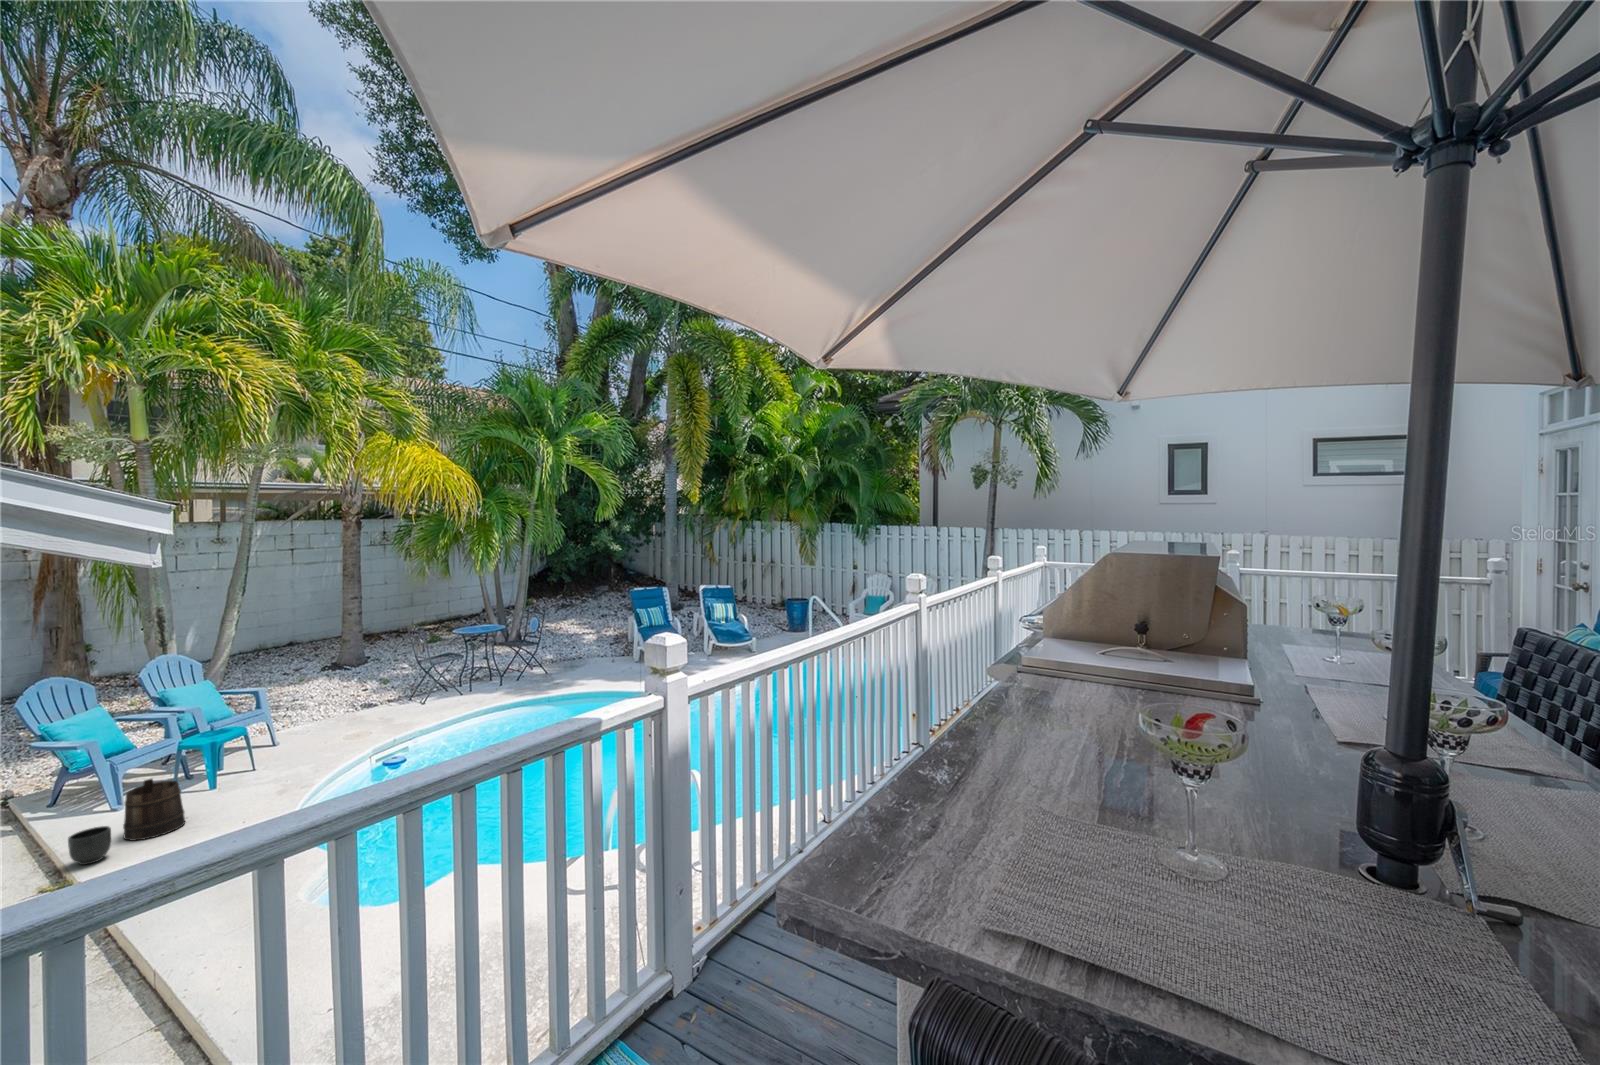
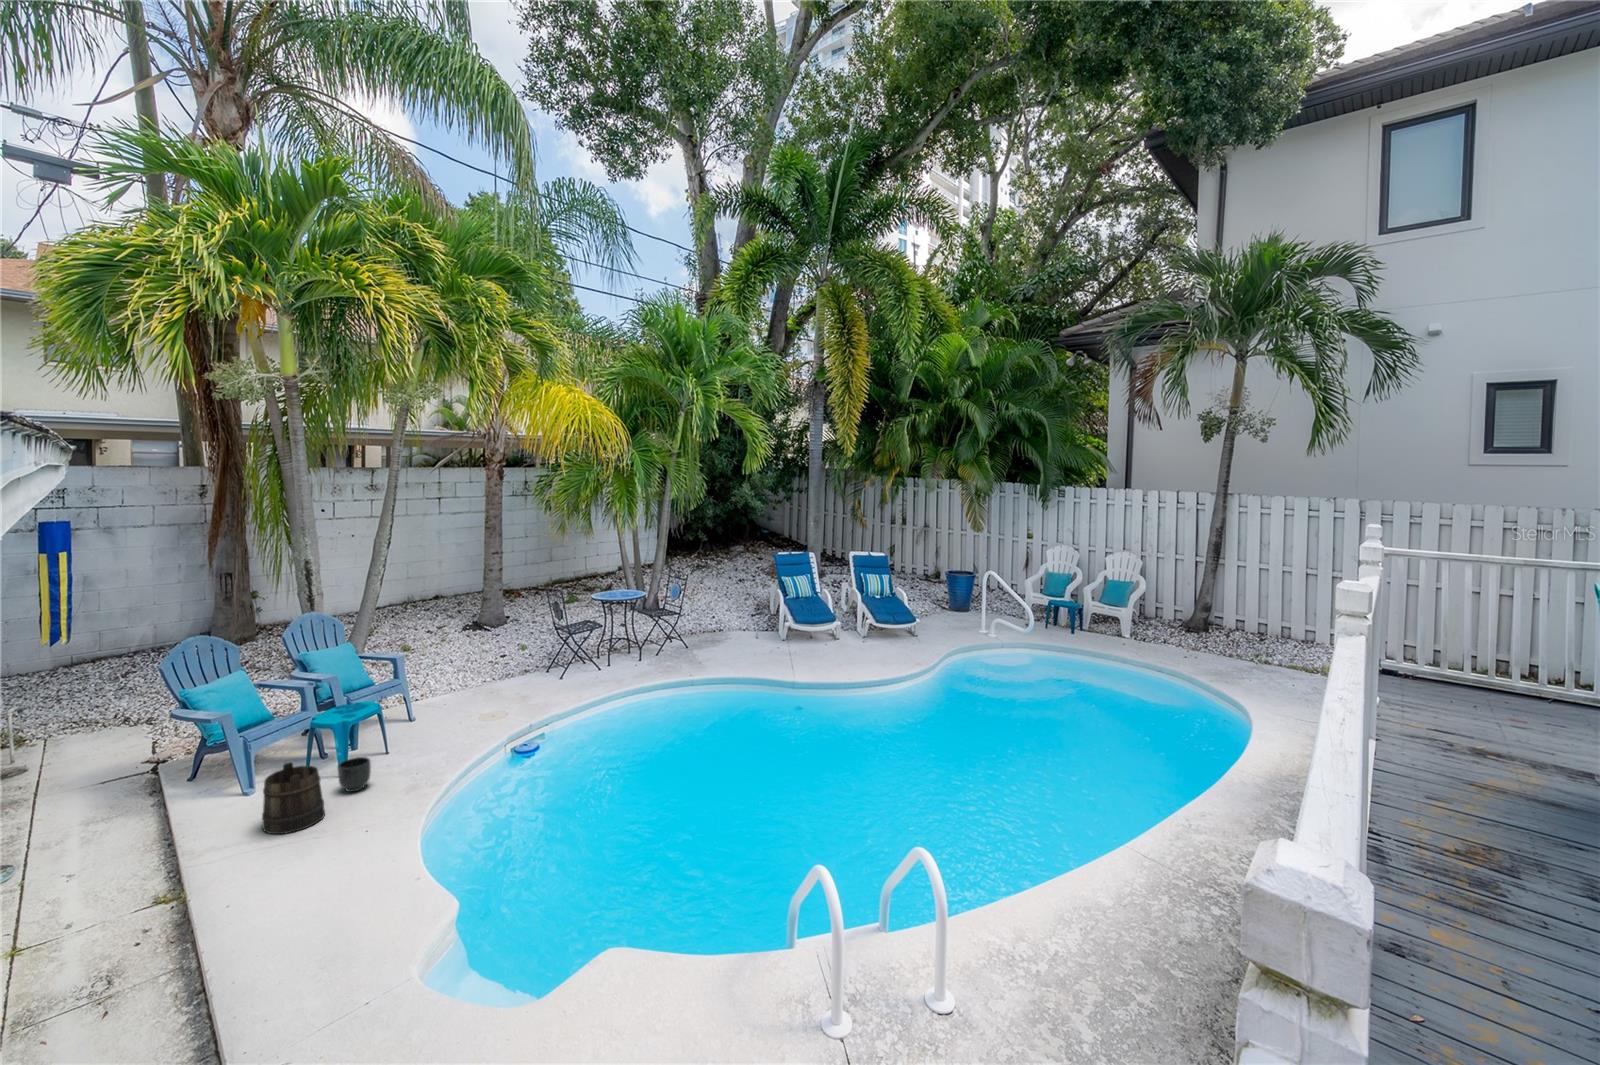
planter: present [68,826,111,865] -> present [337,757,371,792]

